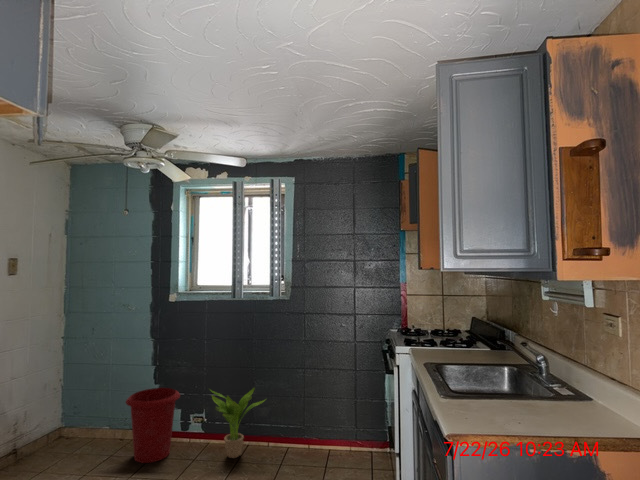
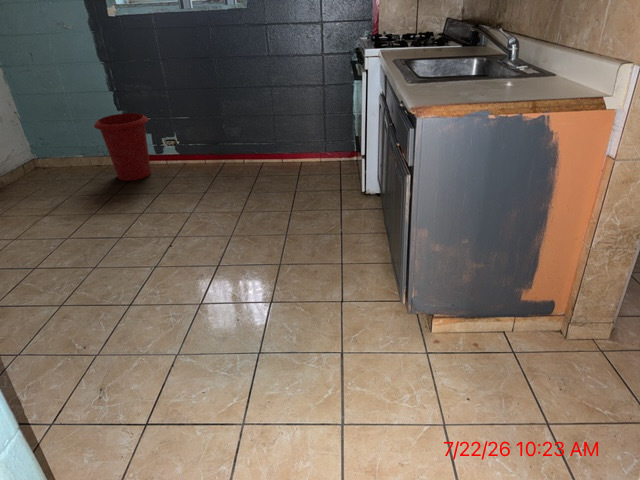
potted plant: present [211,388,265,458] -> none [176,108,237,172]

